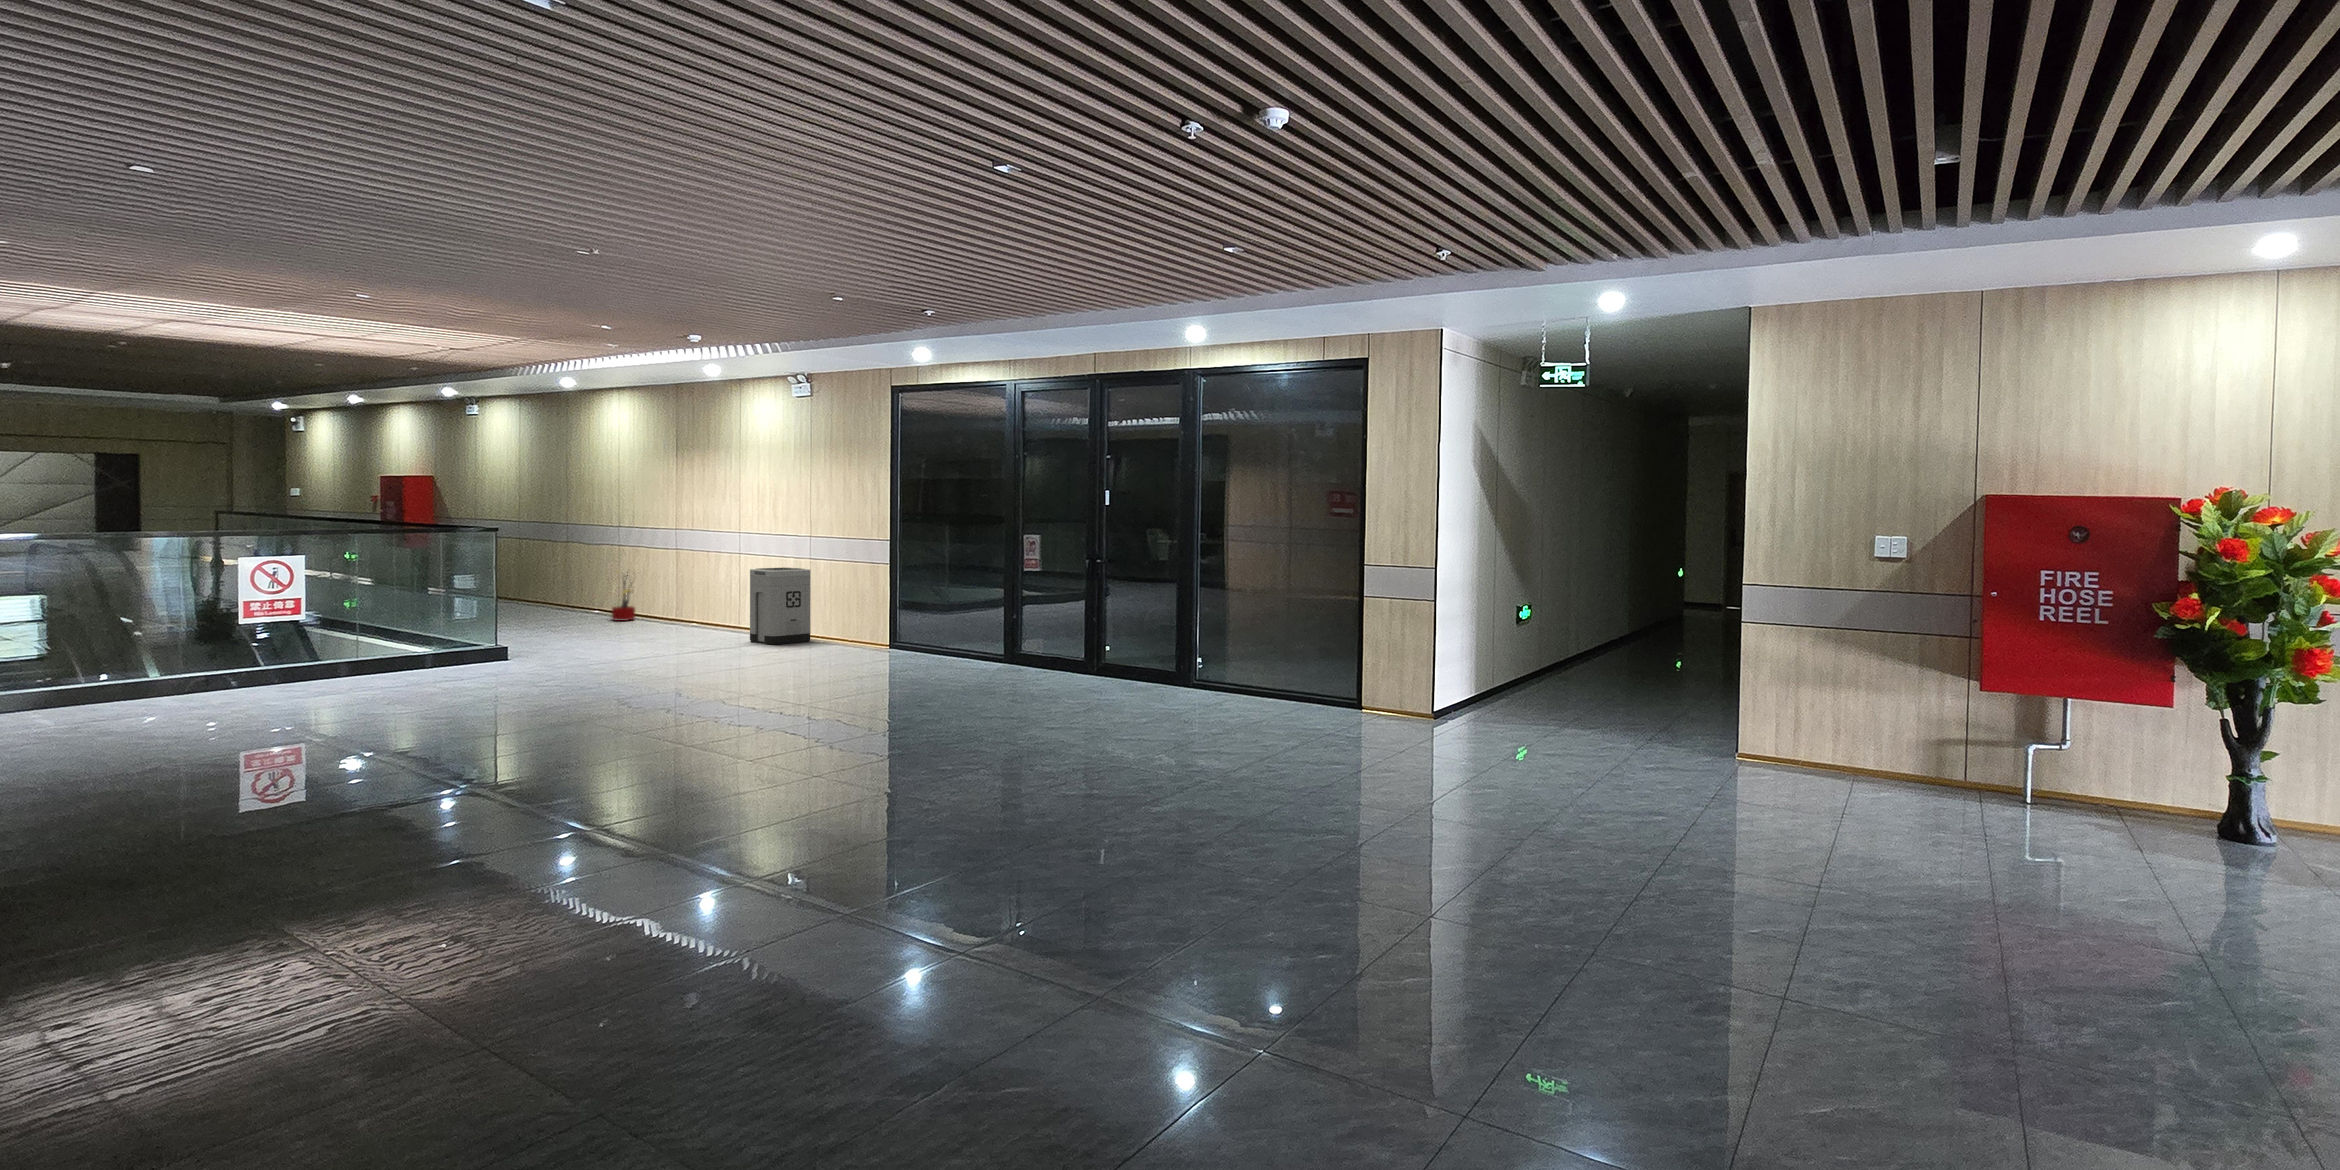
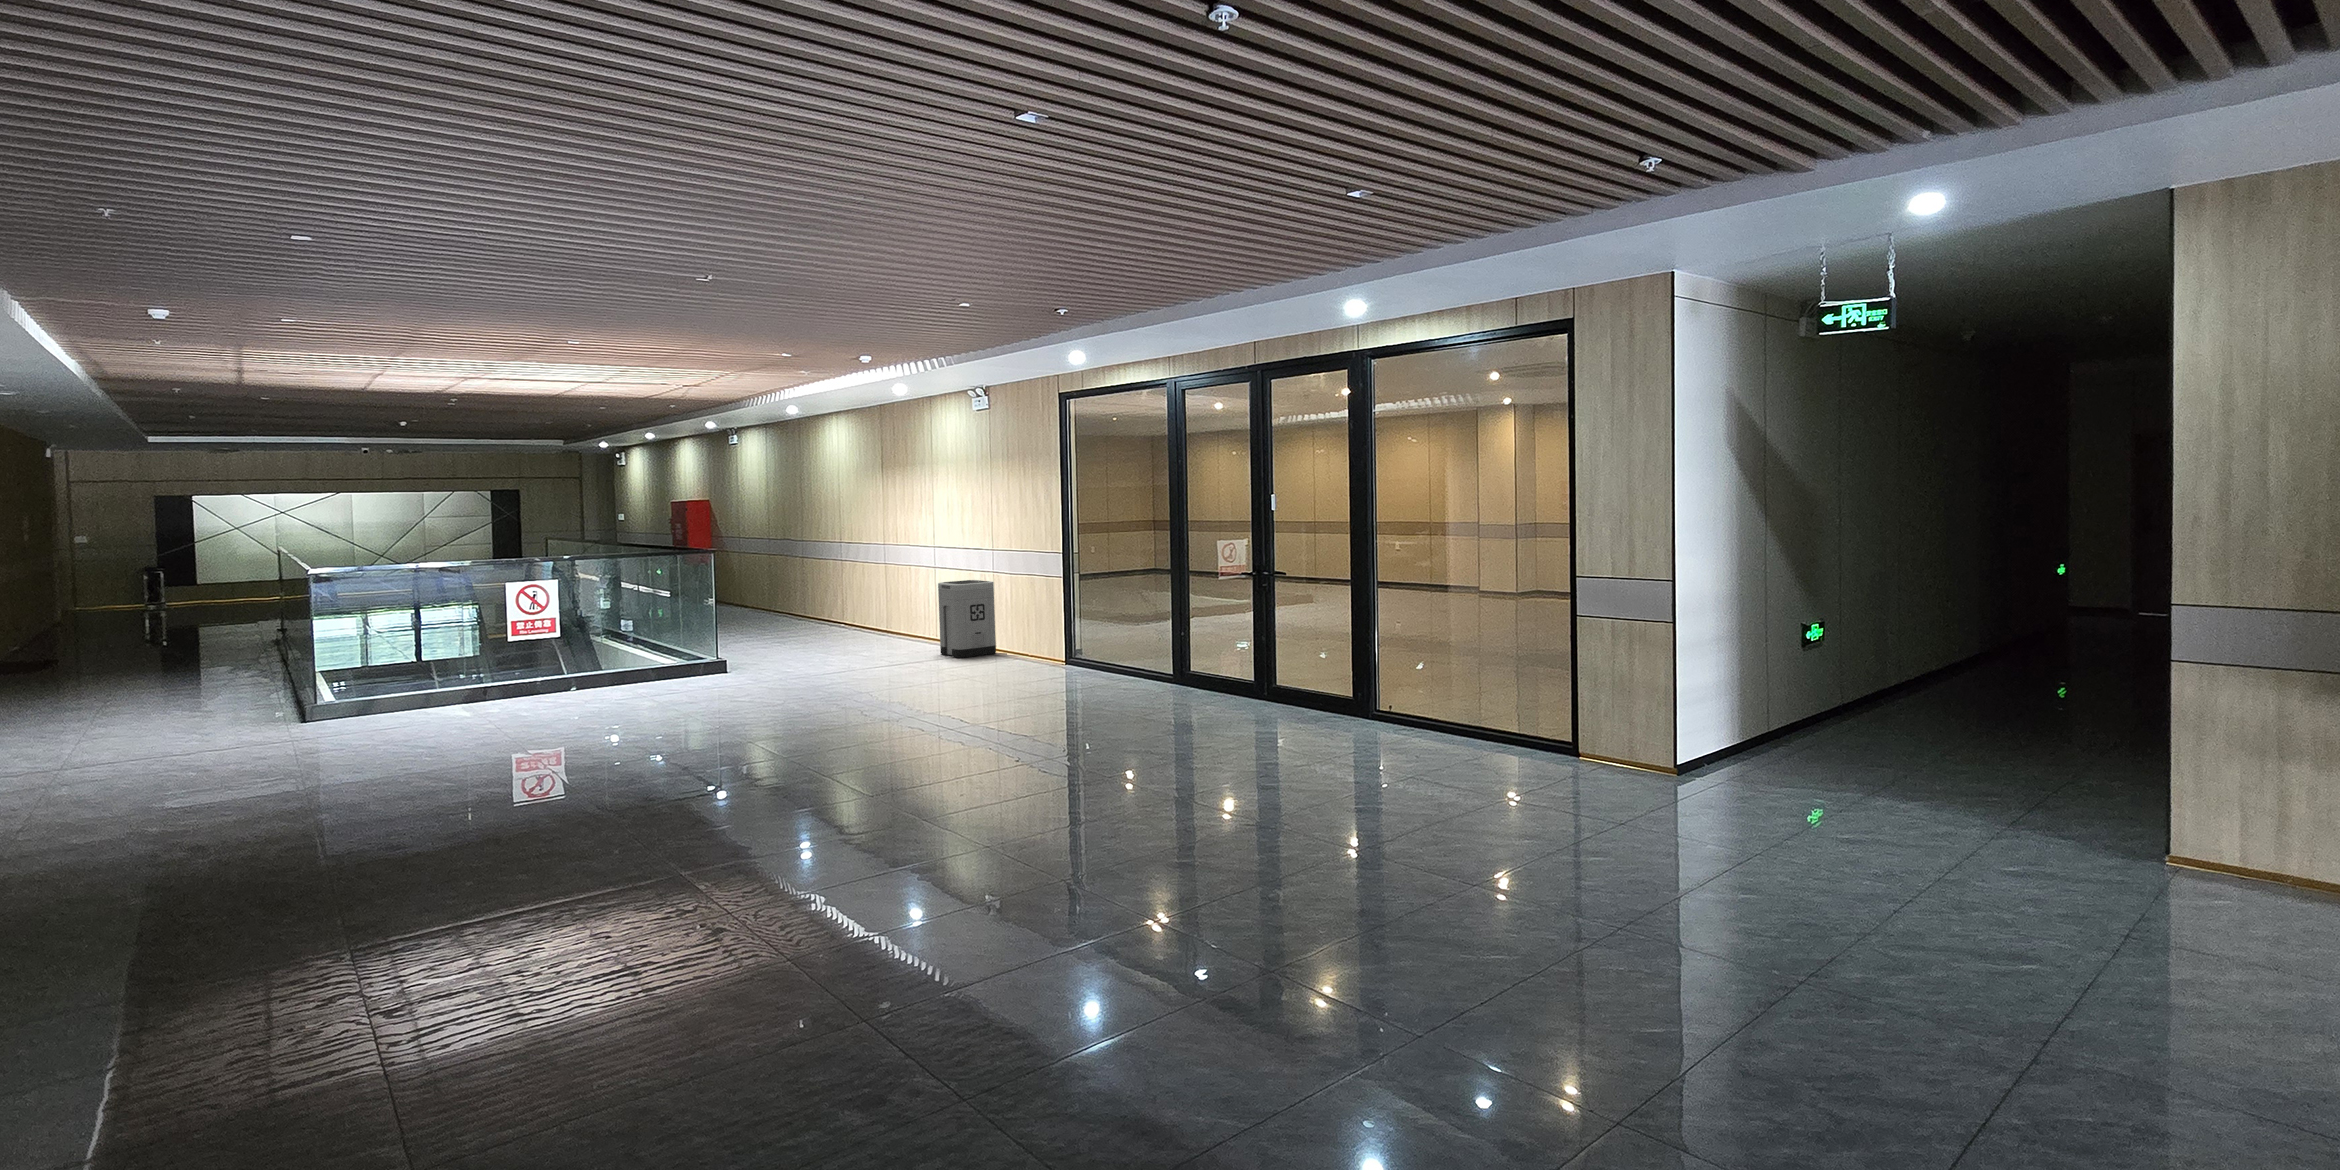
decorative plant: present [612,572,635,621] -> none [835,581,856,630]

